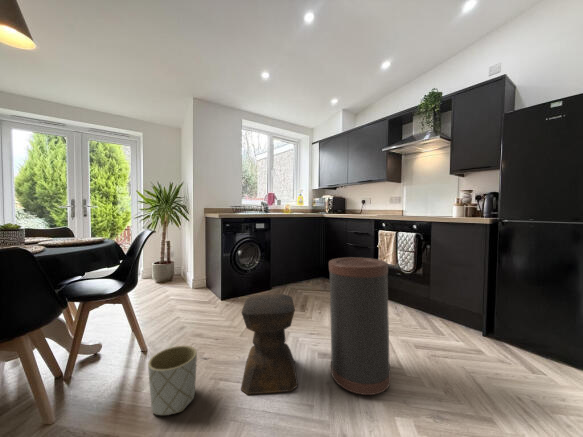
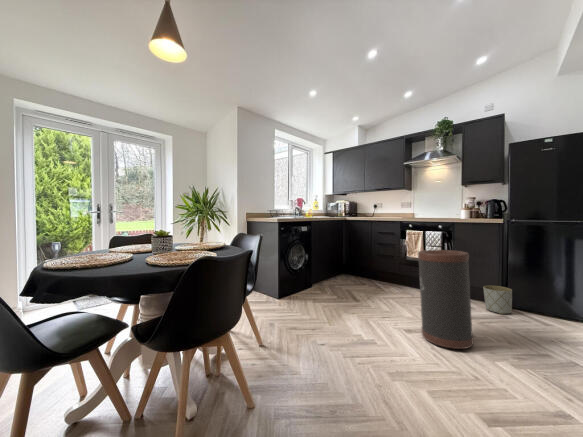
stool: present [241,294,298,394] -> none [355,282,412,360]
planter: present [148,346,197,415] -> present [483,285,512,314]

